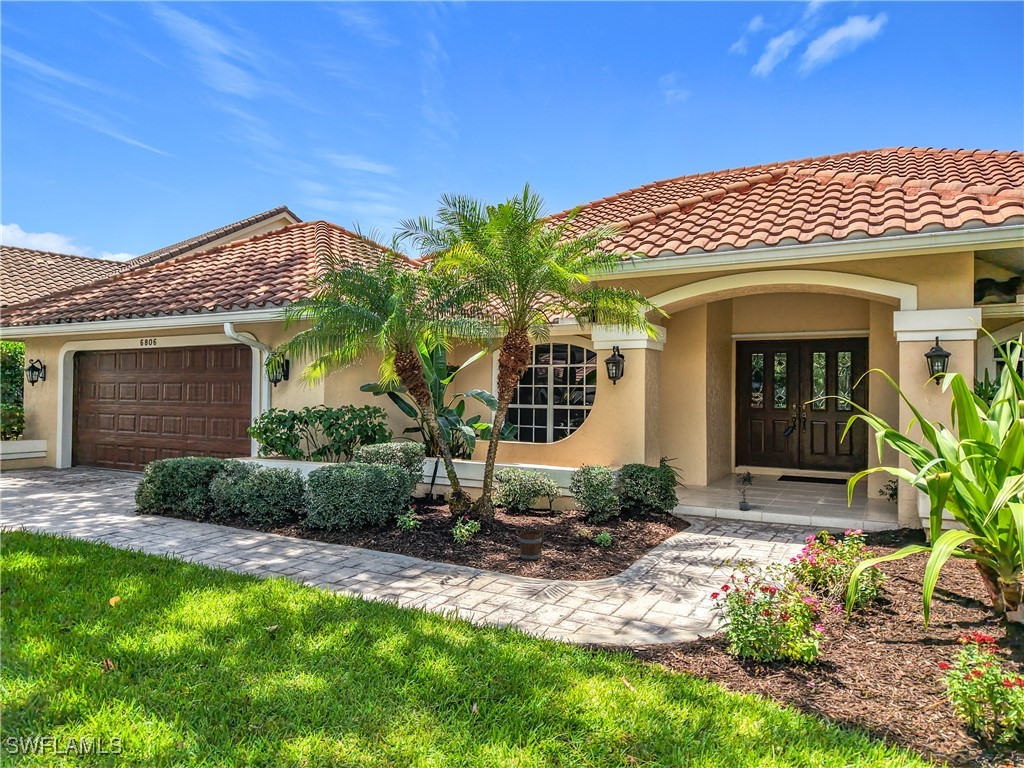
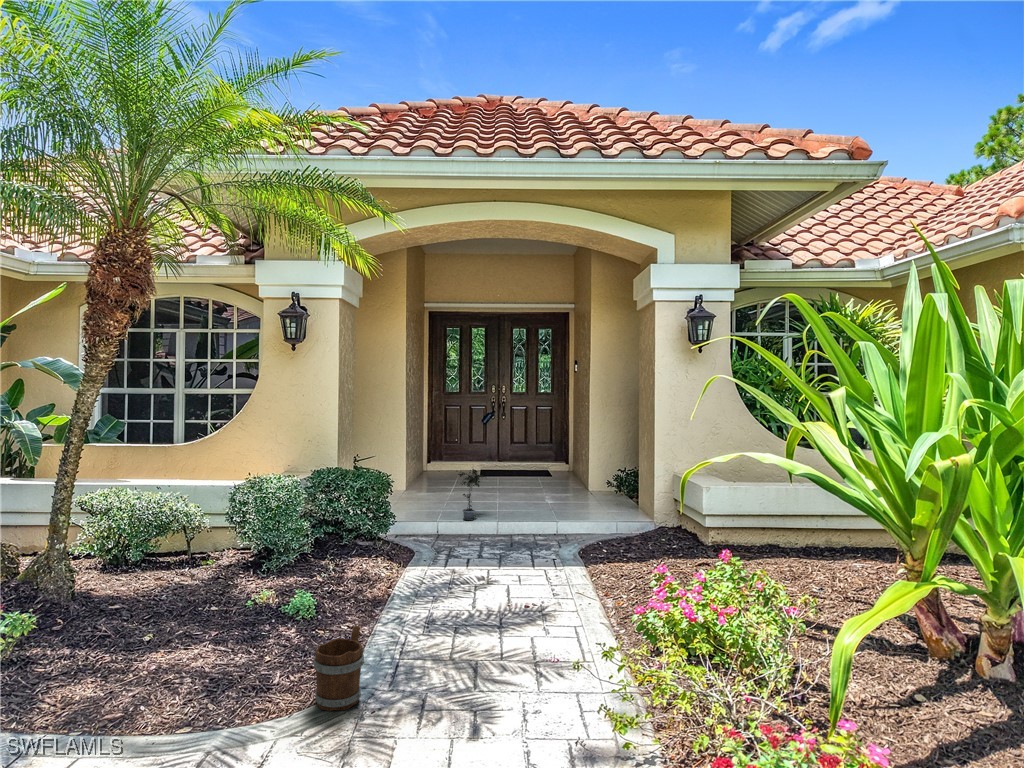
bucket: present [519,527,545,561] -> present [314,626,364,711]

